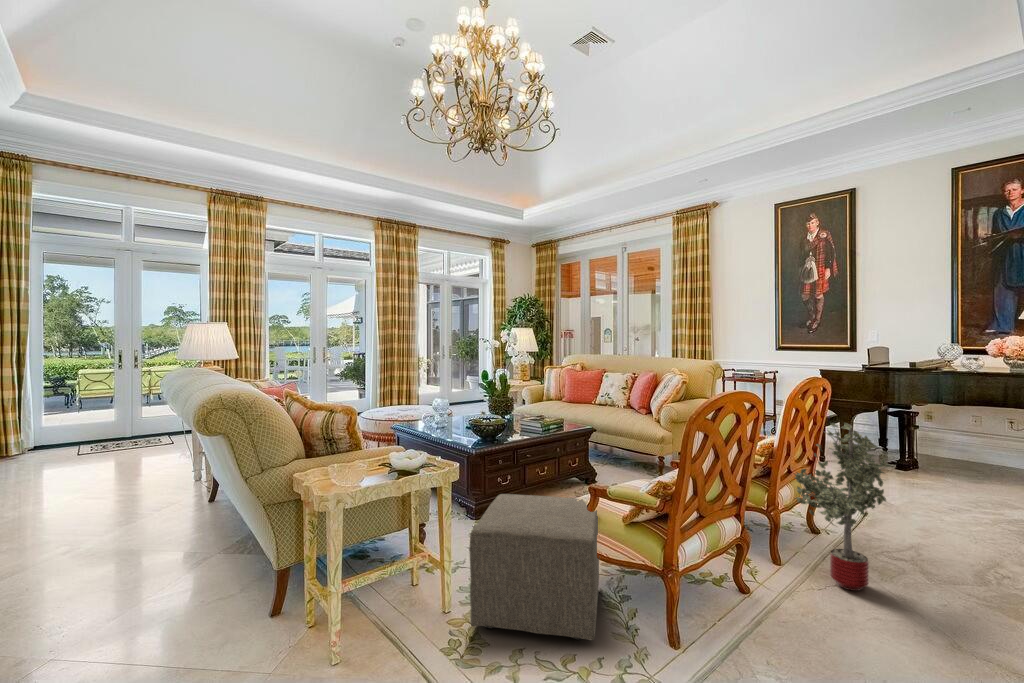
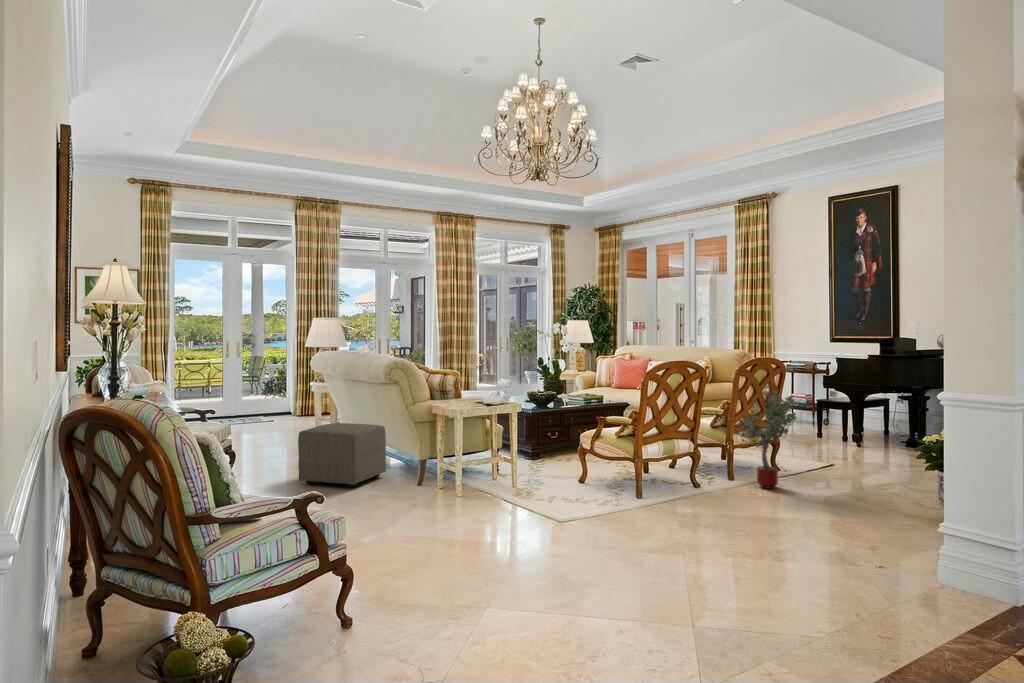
ottoman: present [469,494,599,640] -> present [298,423,386,487]

